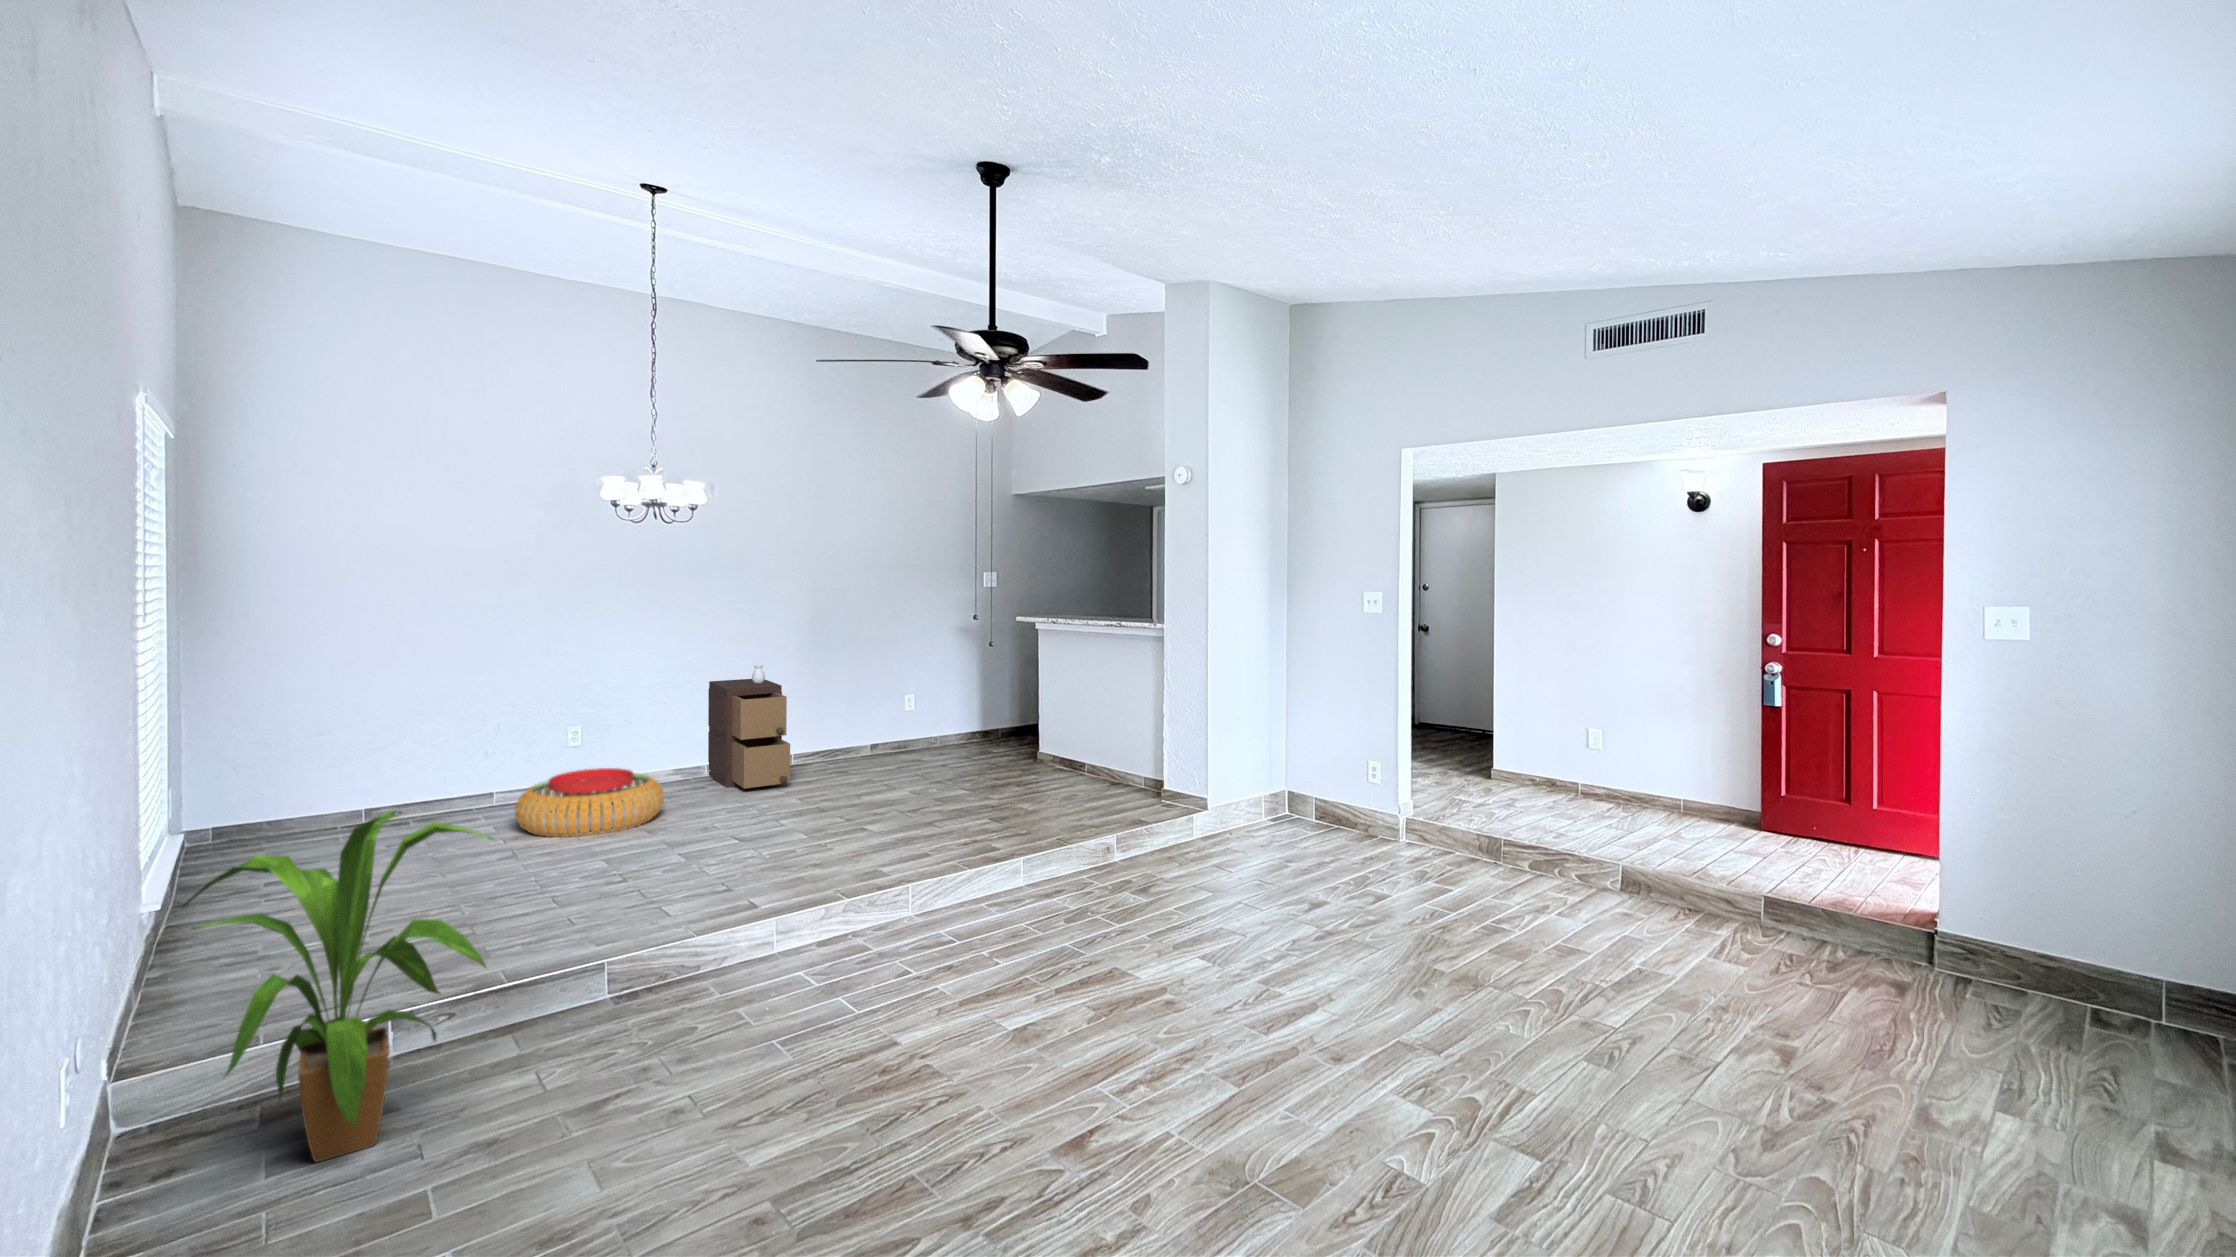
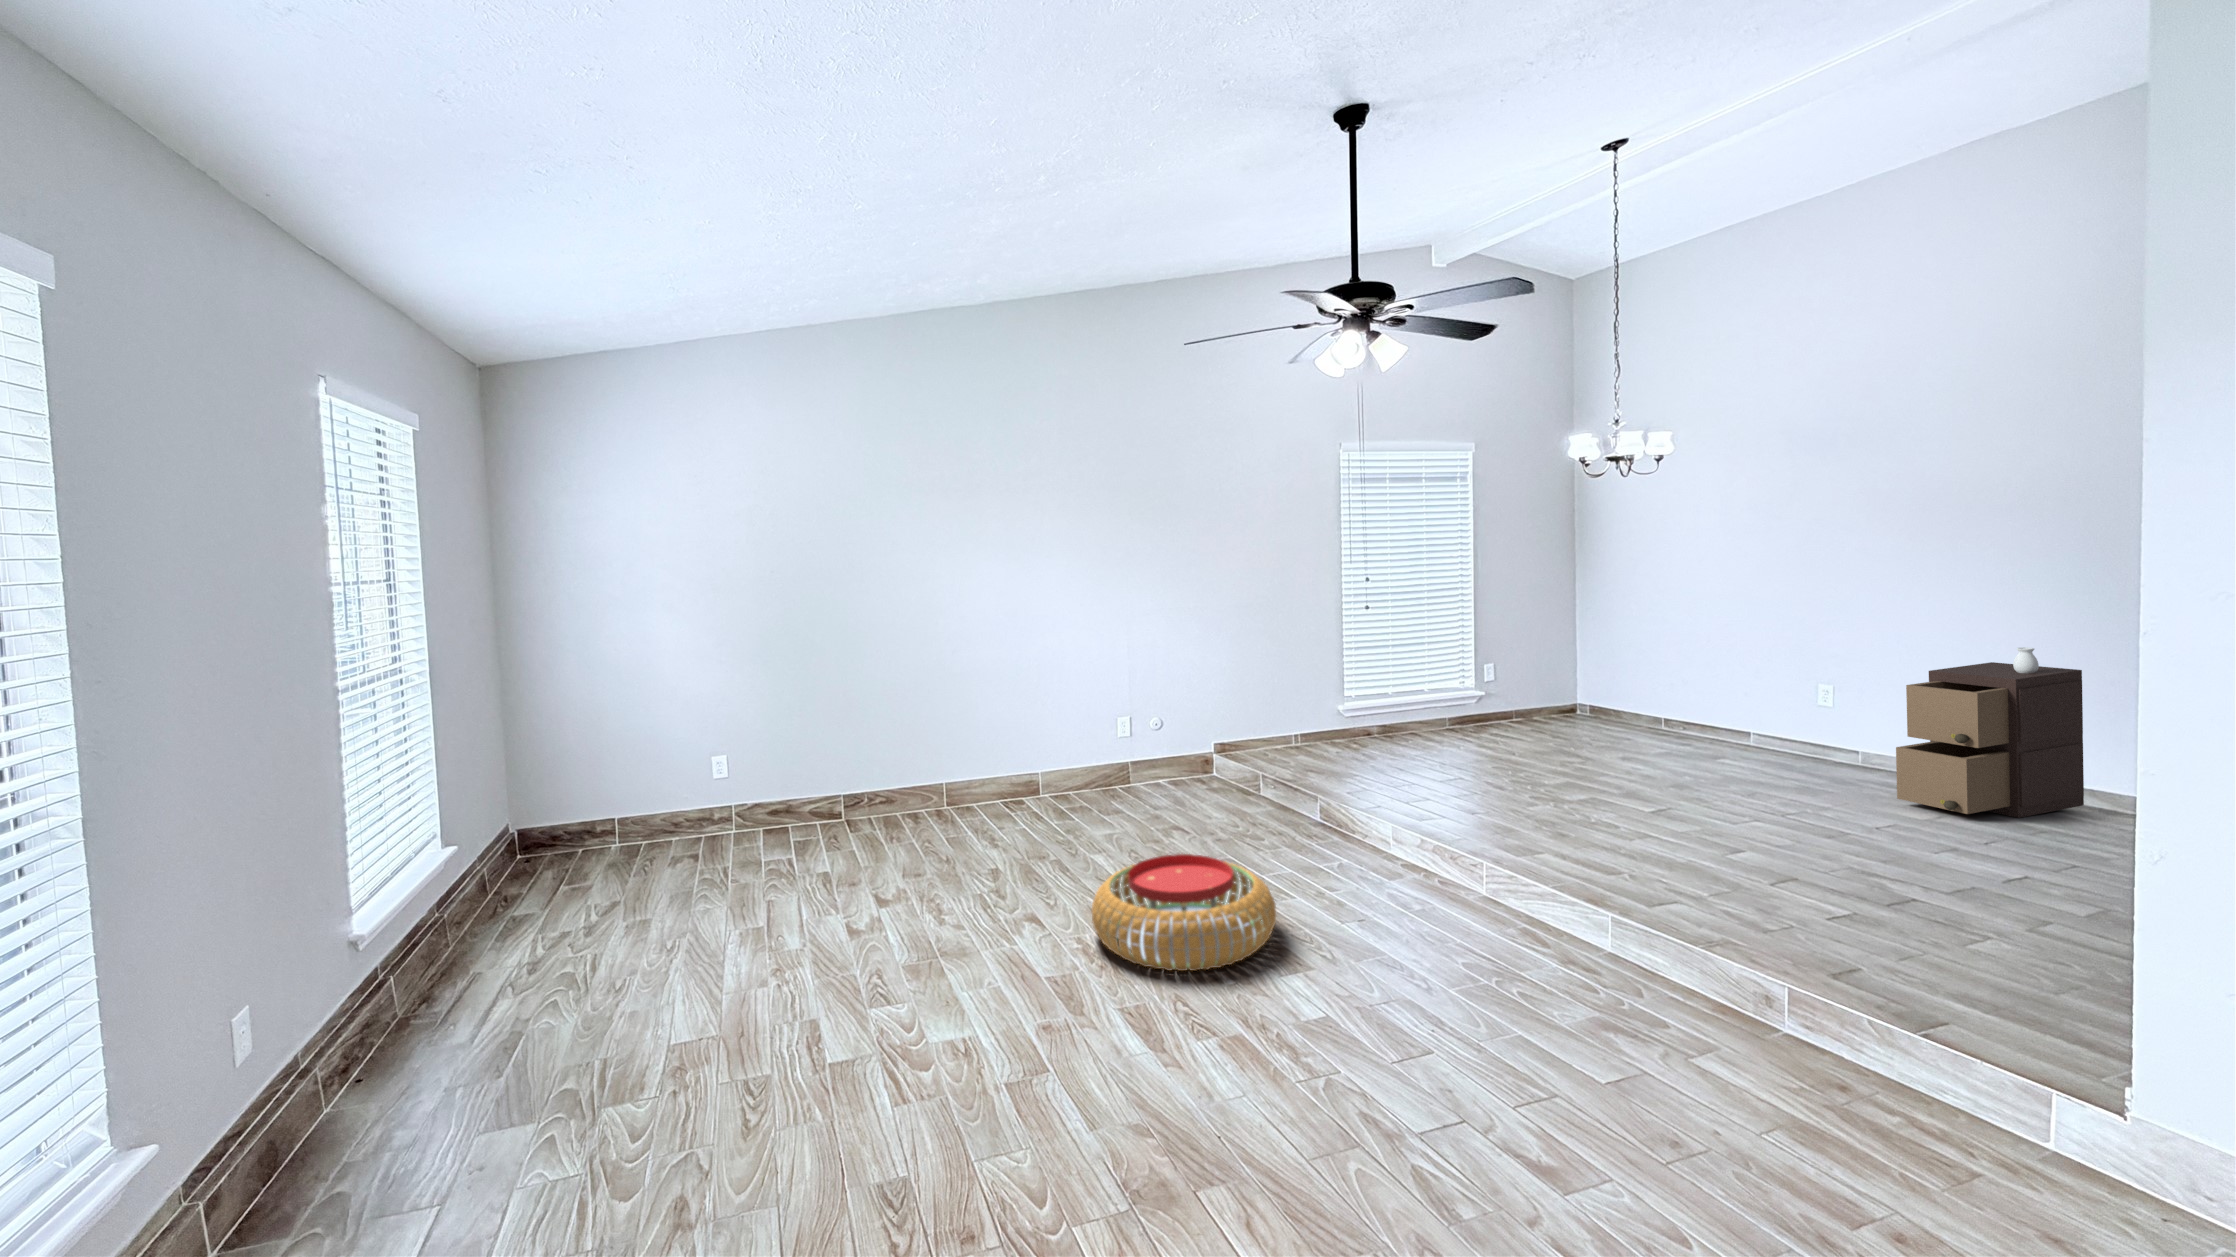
pouf: present [515,768,664,837] -> present [1091,854,1276,971]
house plant: present [183,811,494,1162] -> none [1128,653,1227,803]

